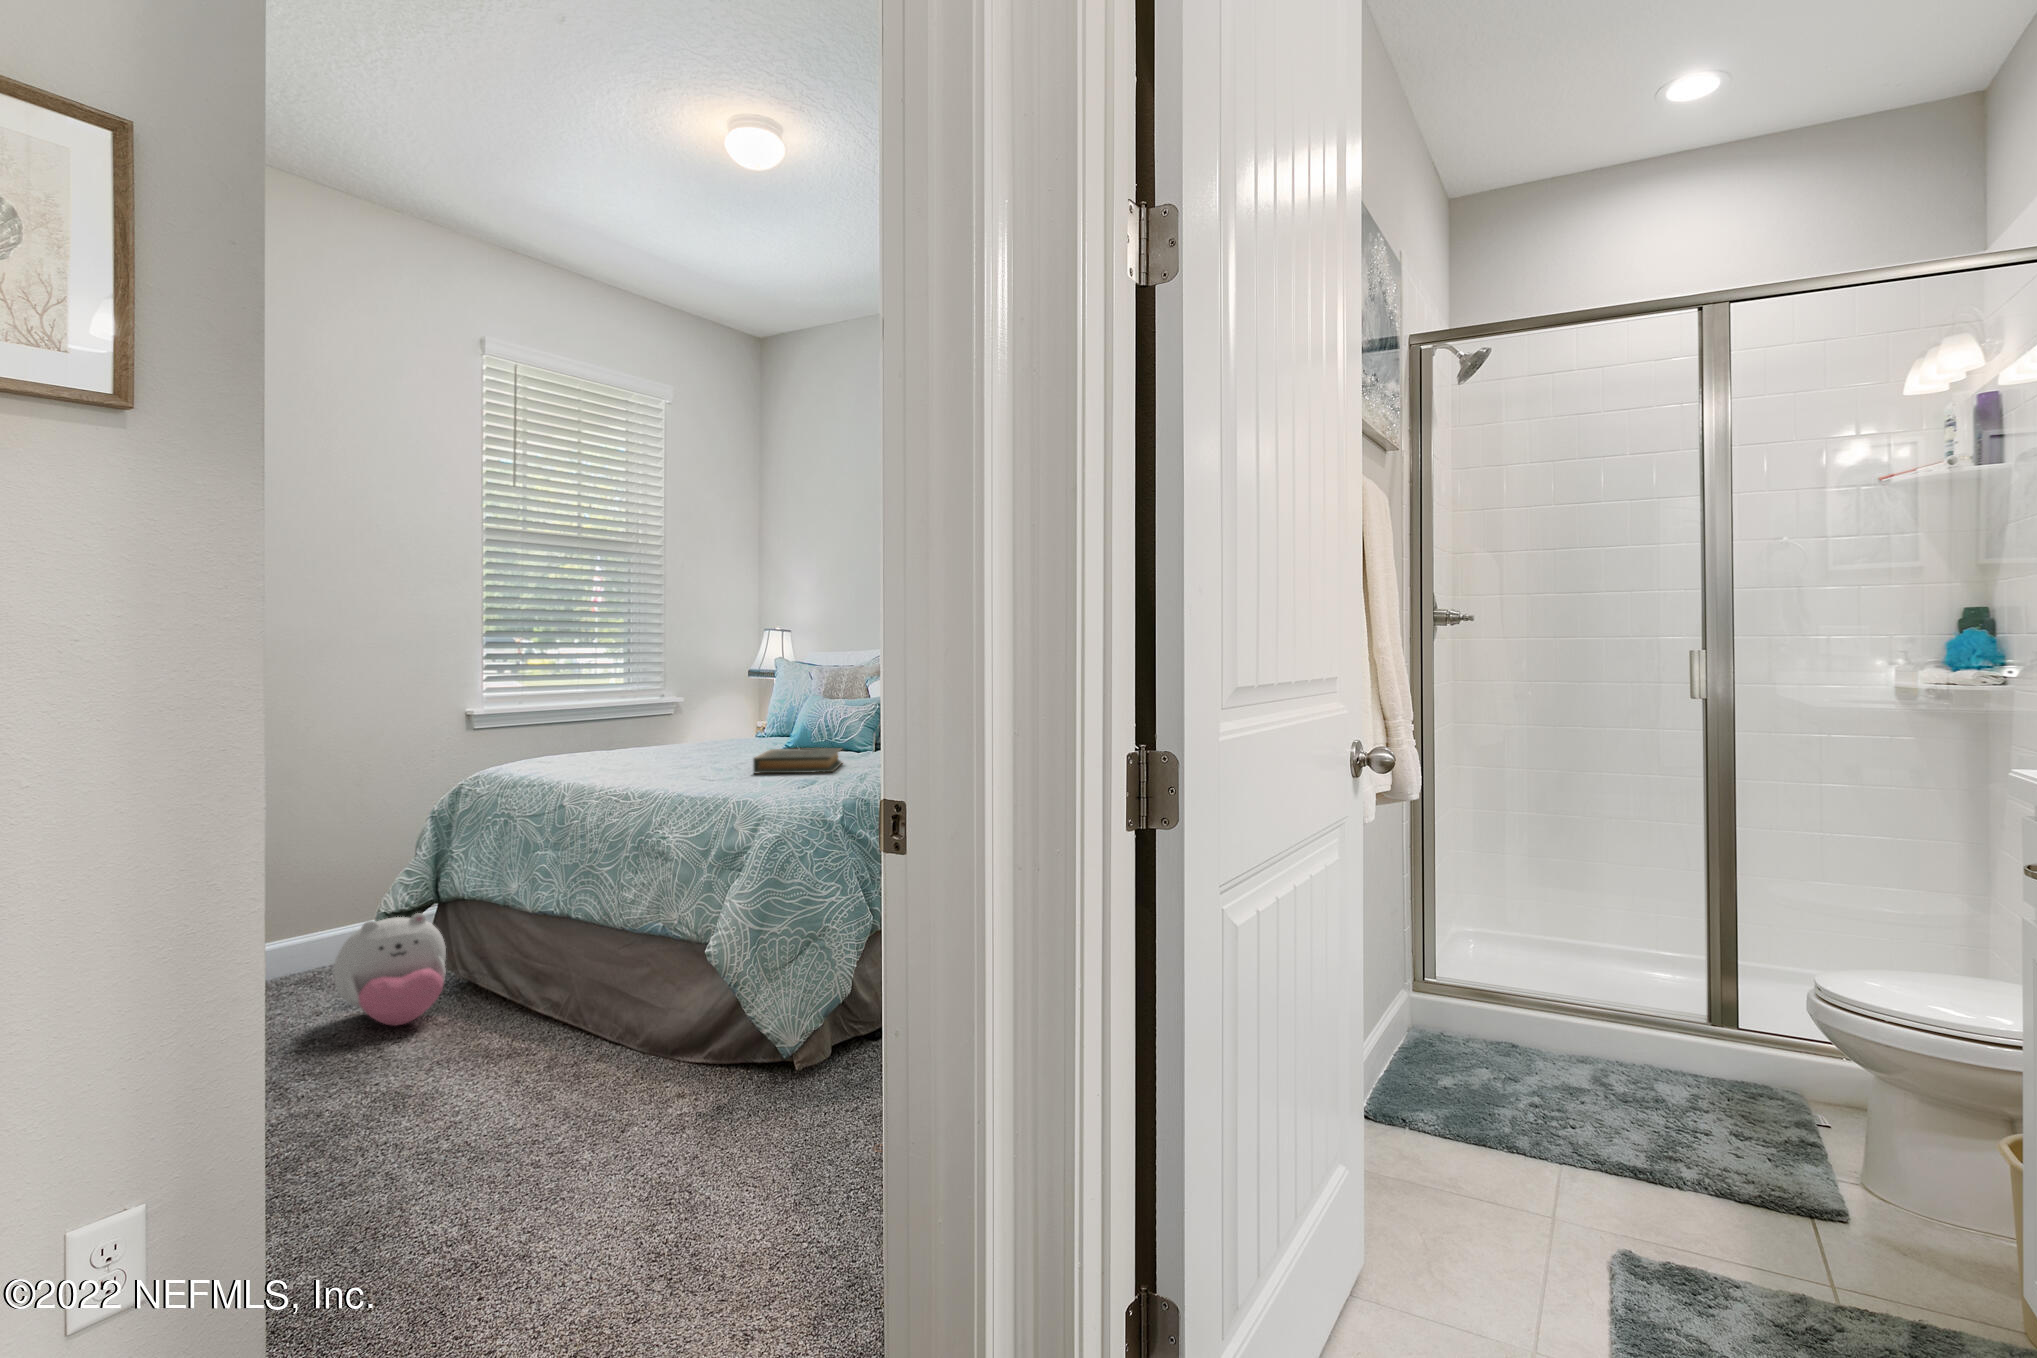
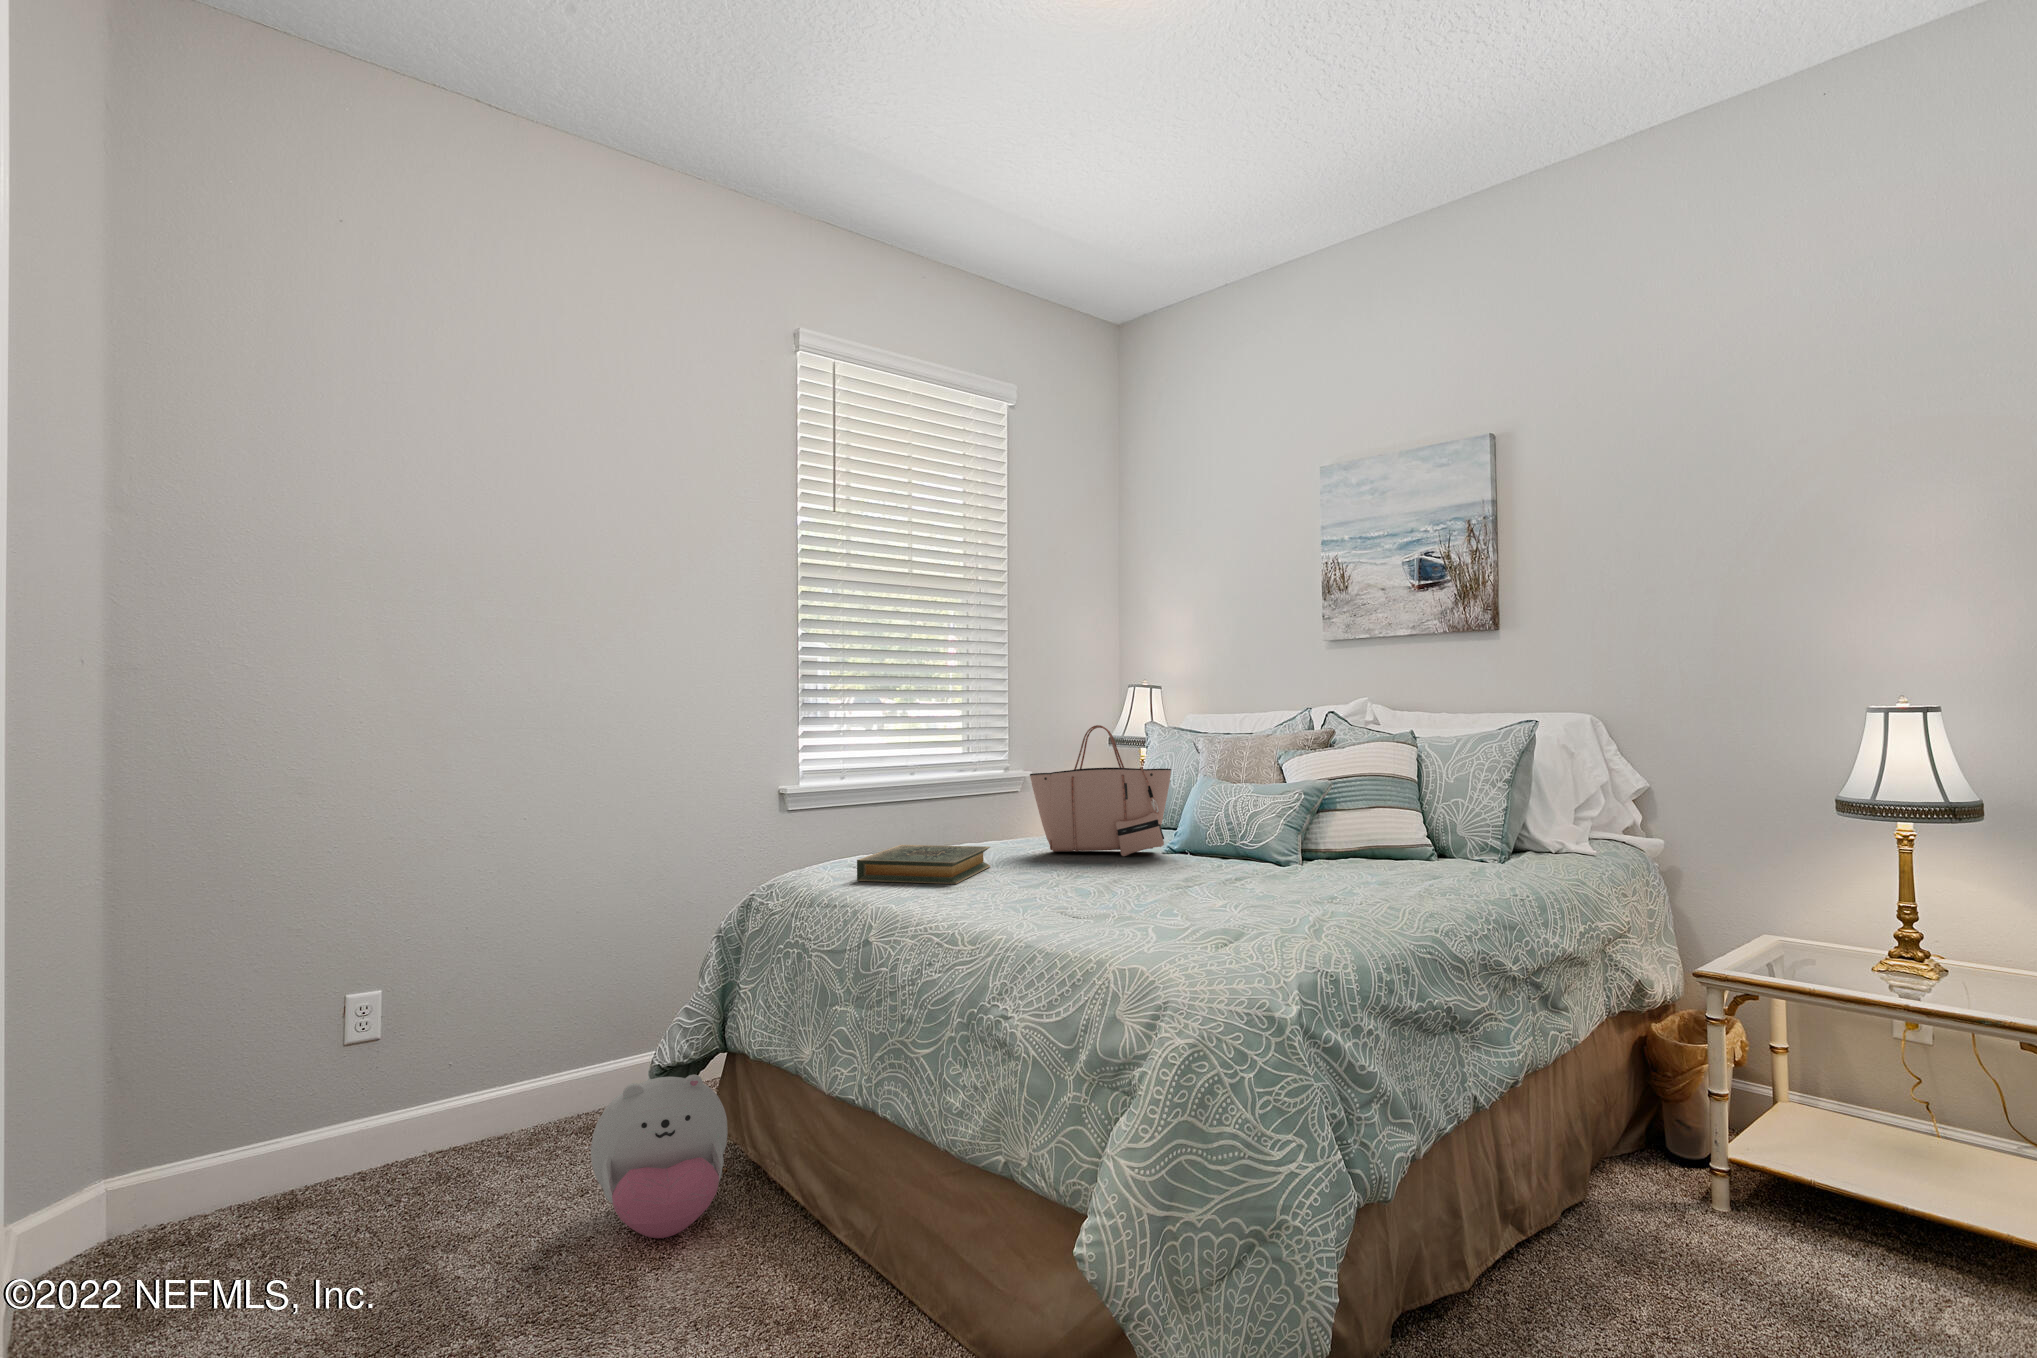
tote bag: none [682,660,790,753] -> present [1030,725,1171,856]
hardback book: present [753,748,842,773] -> present [857,845,990,884]

